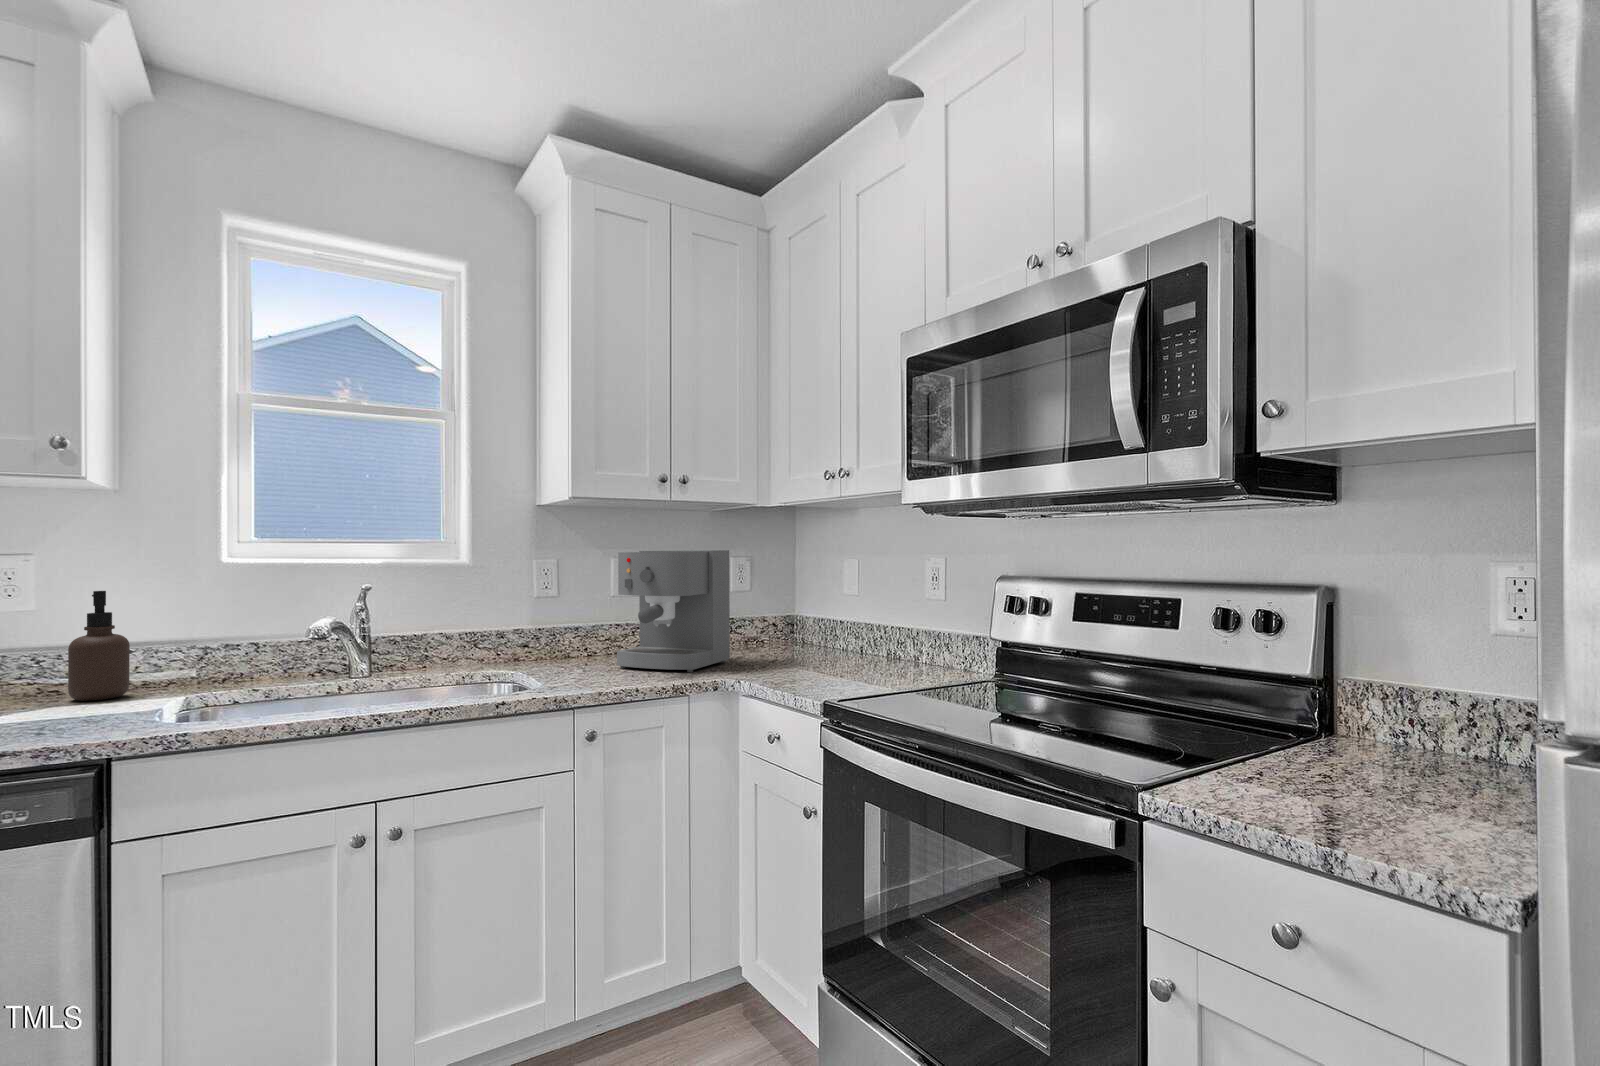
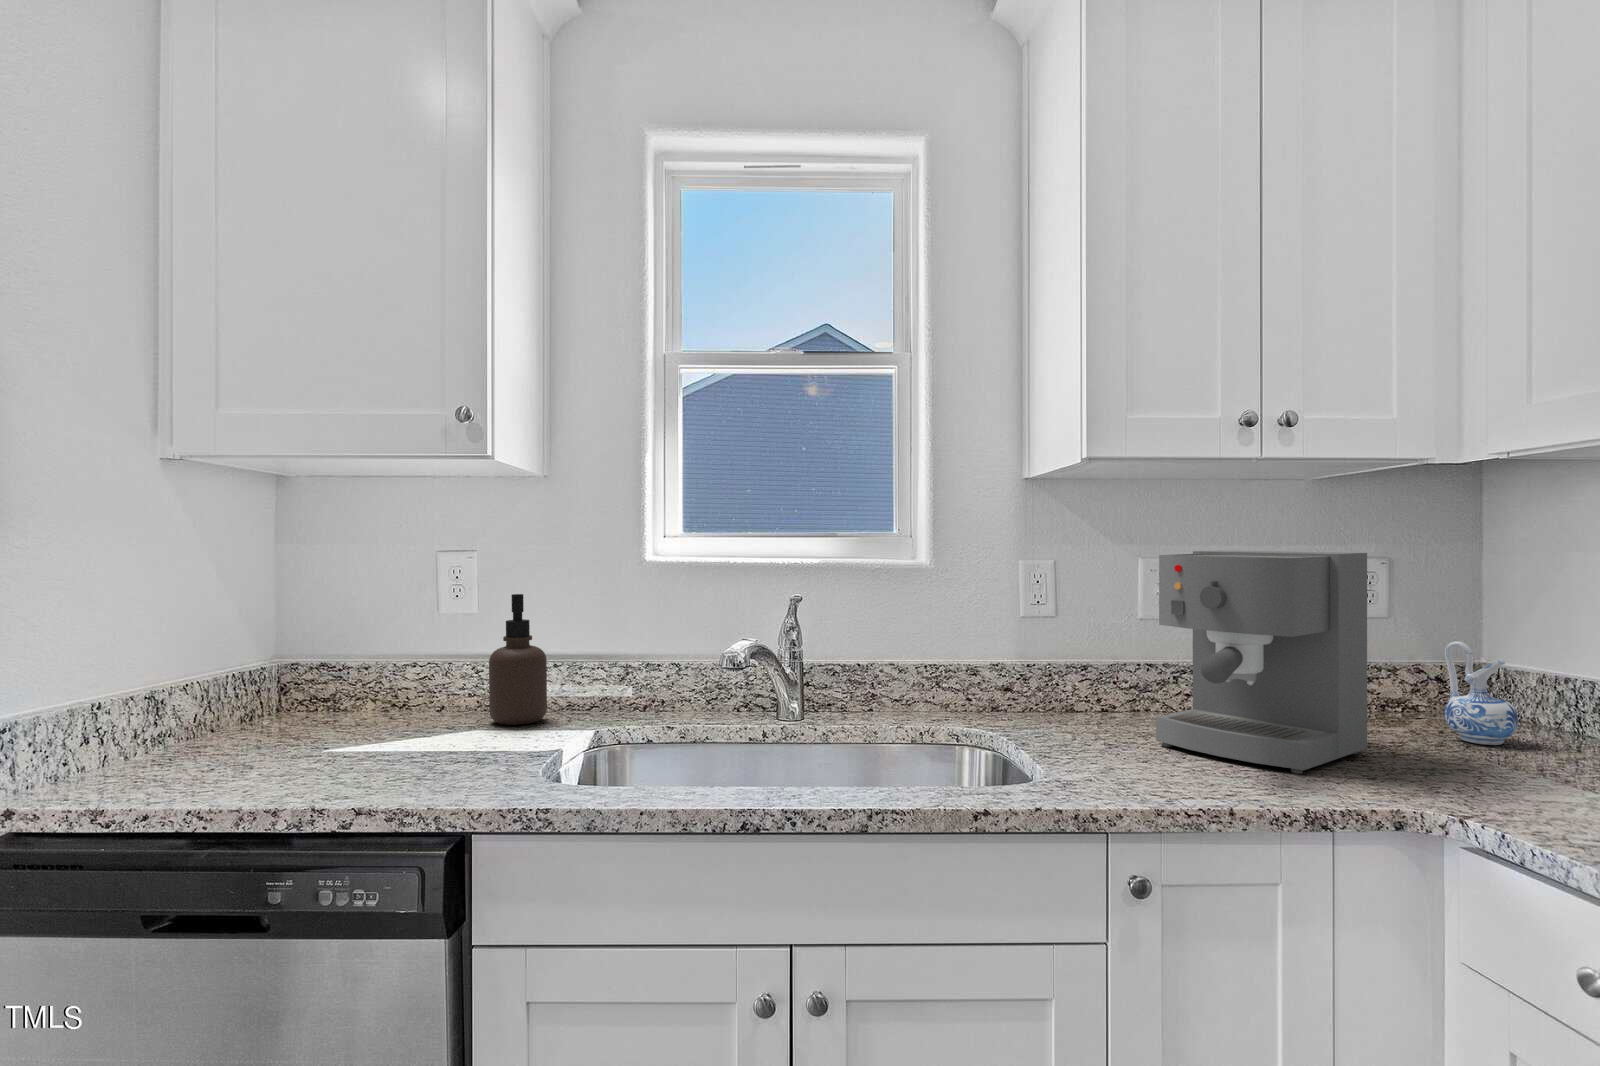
ceramic pitcher: none [772,599,804,654] -> present [1445,641,1518,745]

